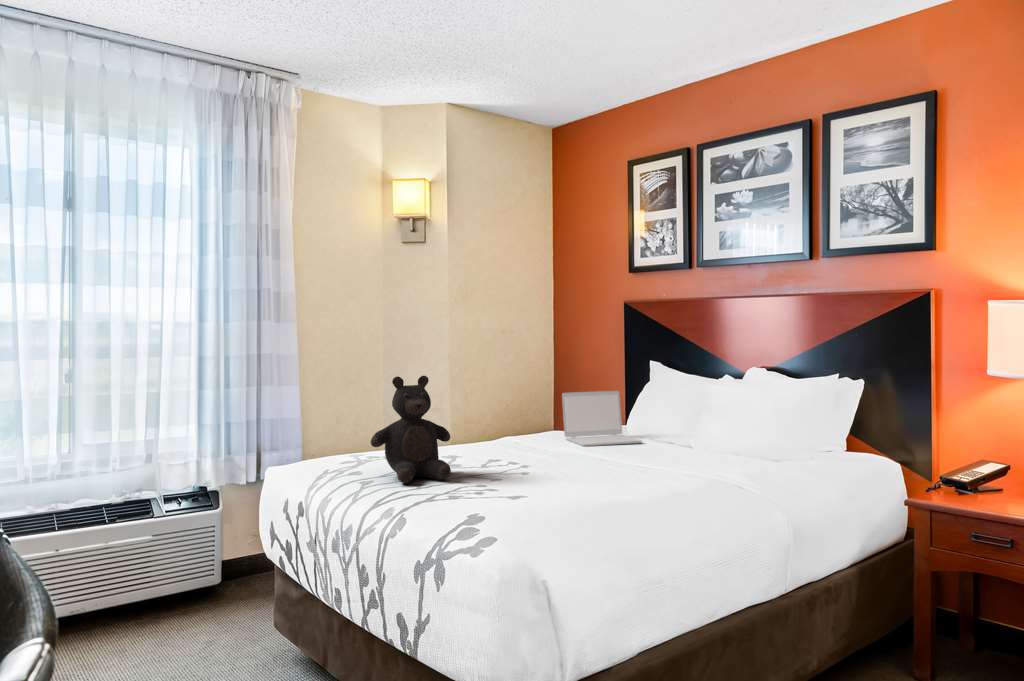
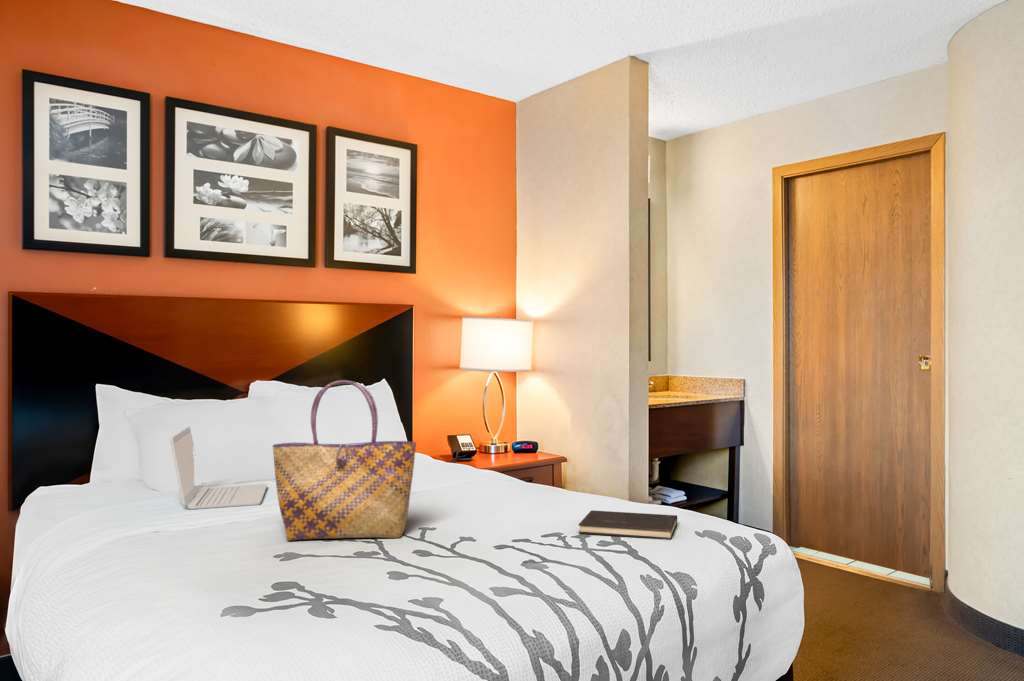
tote bag: none [478,360,505,467] -> present [273,380,416,541]
teddy bear: present [371,376,451,483] -> none [423,403,540,569]
hardcover book: none [460,485,534,513] -> present [579,510,677,540]

